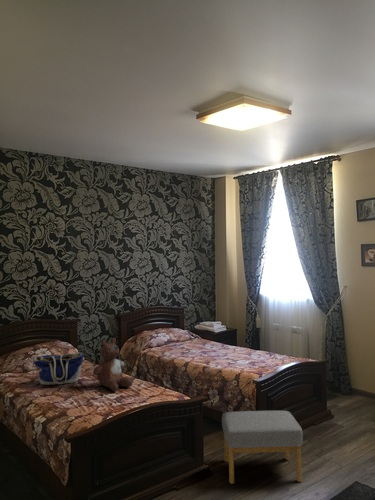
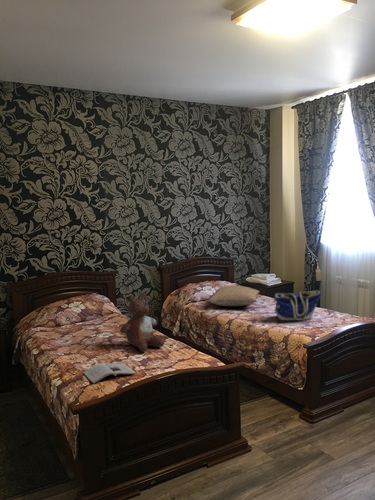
pillow: none [166,332,209,351] -> present [209,286,259,306]
tote bag: present [33,352,83,385] -> present [274,290,321,321]
magazine: none [64,402,113,419] -> present [83,363,136,384]
footstool: present [222,411,303,484] -> none [264,379,359,464]

